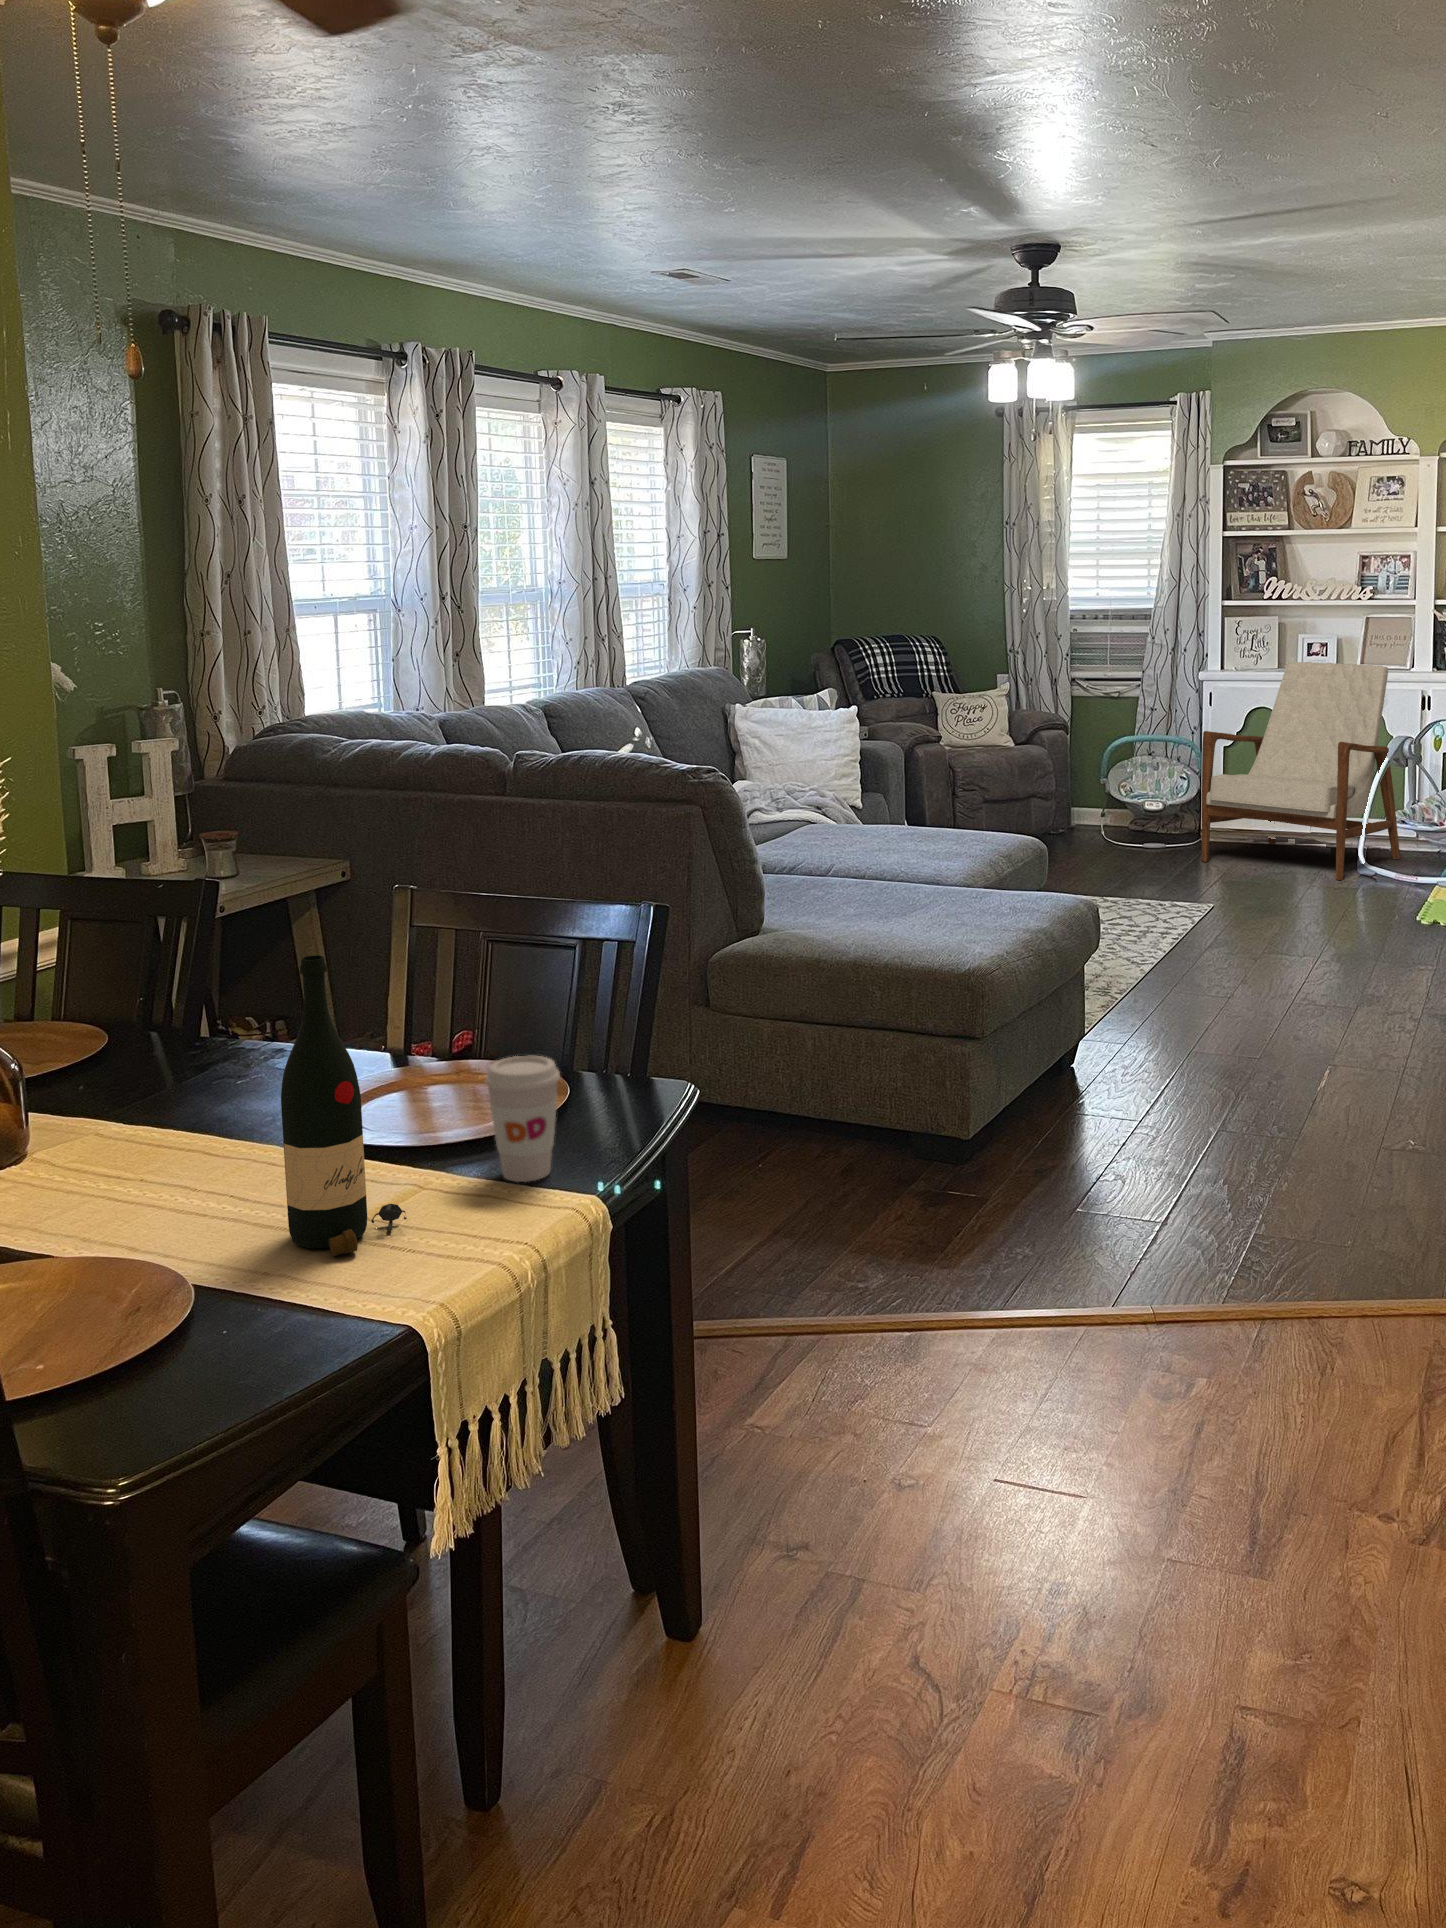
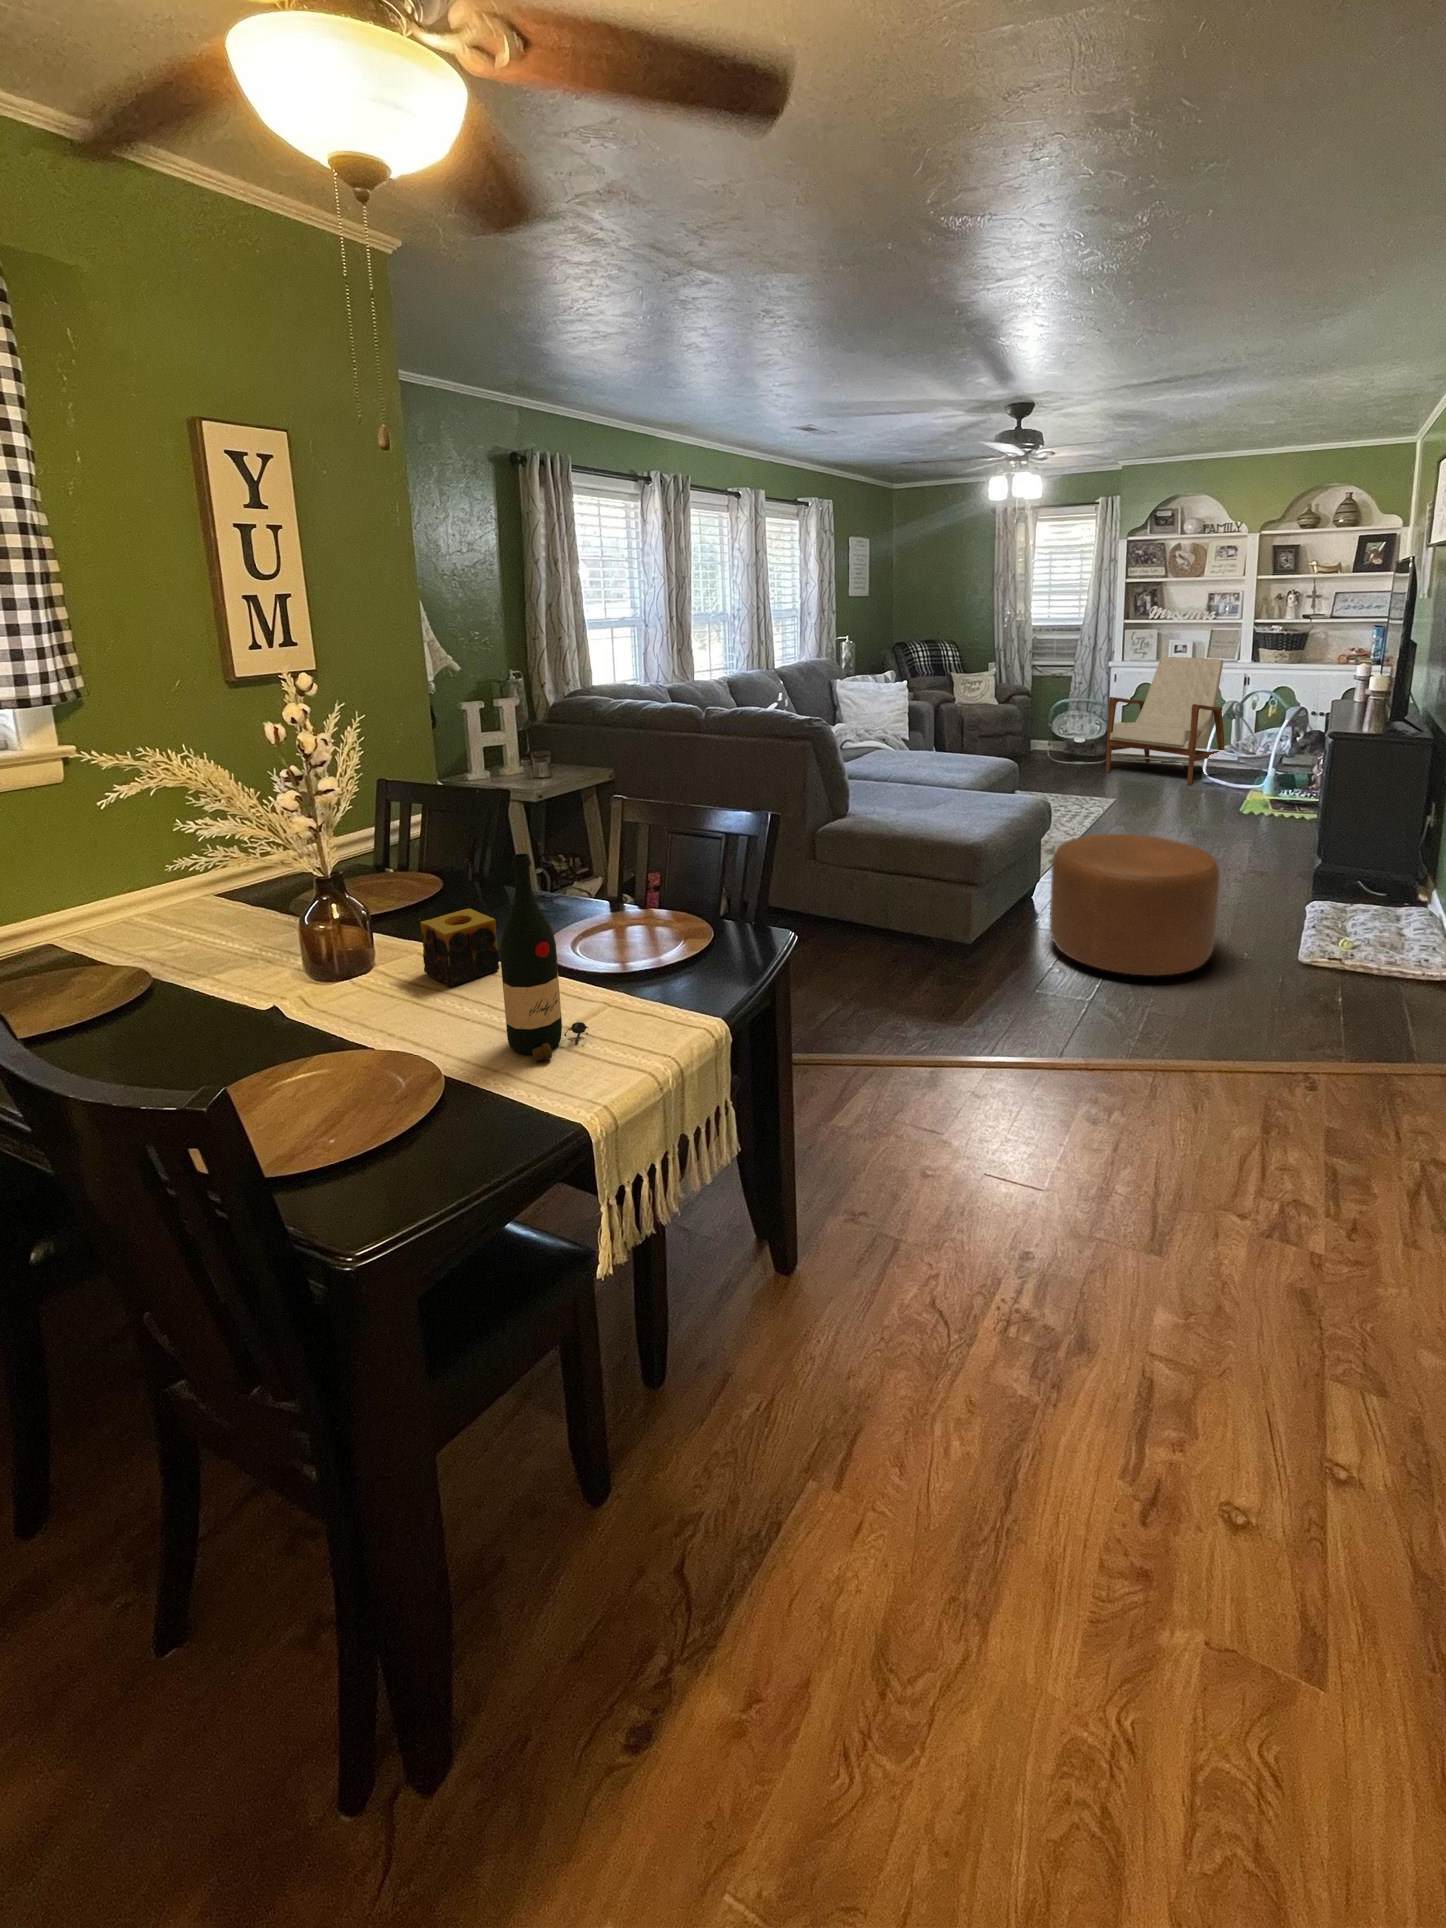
ottoman: none [1099,954,1361,1179] -> present [1050,834,1220,976]
coffee cup: present [485,1056,560,1182] -> none [647,918,698,1005]
candle: none [122,1059,245,1173] -> present [420,909,499,986]

